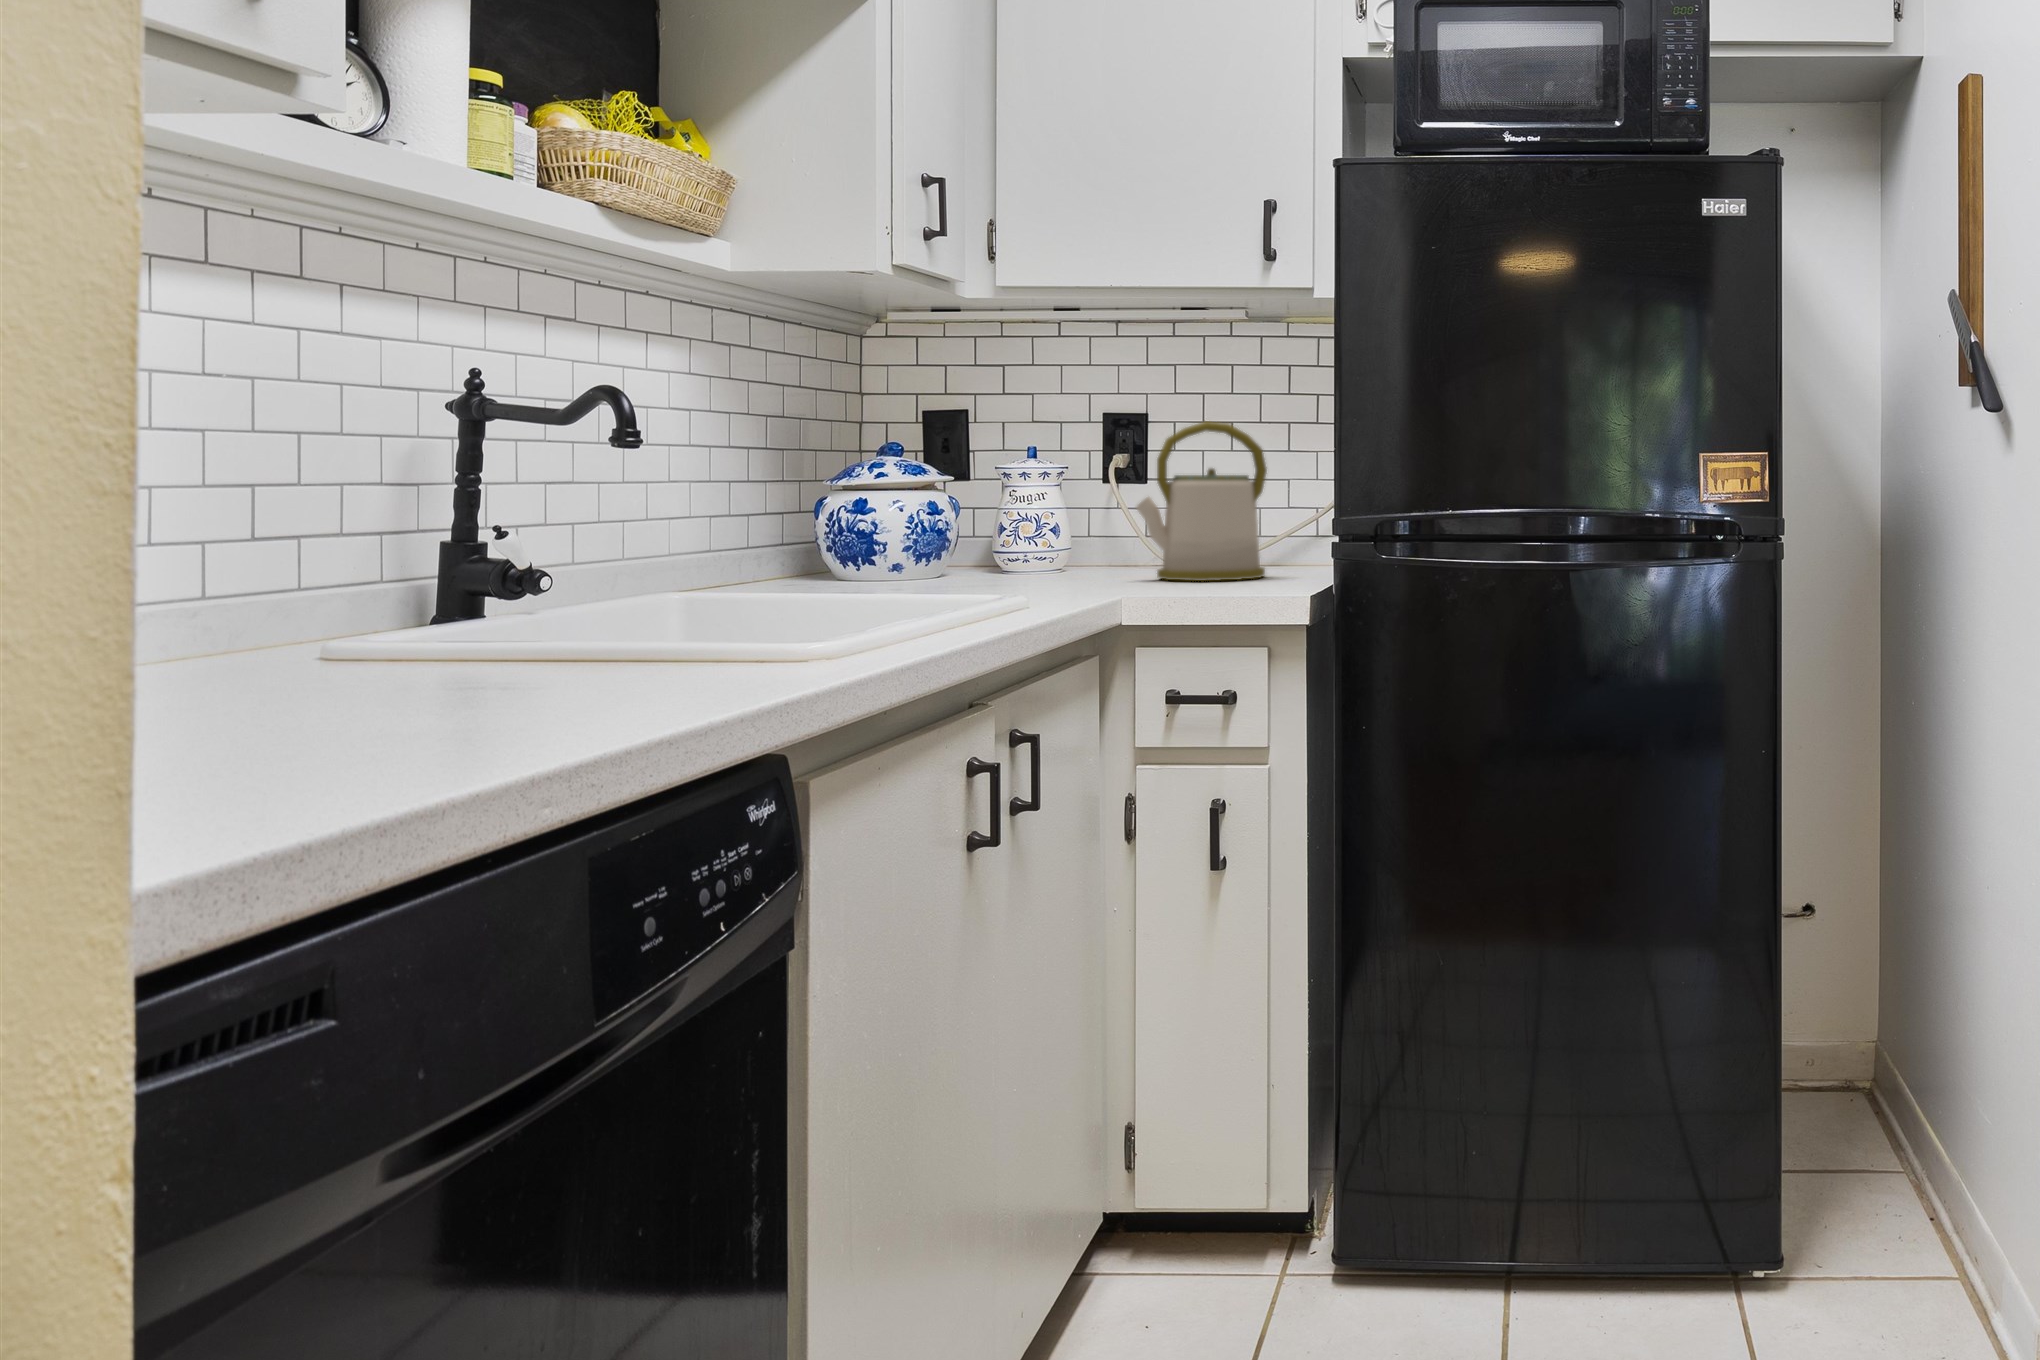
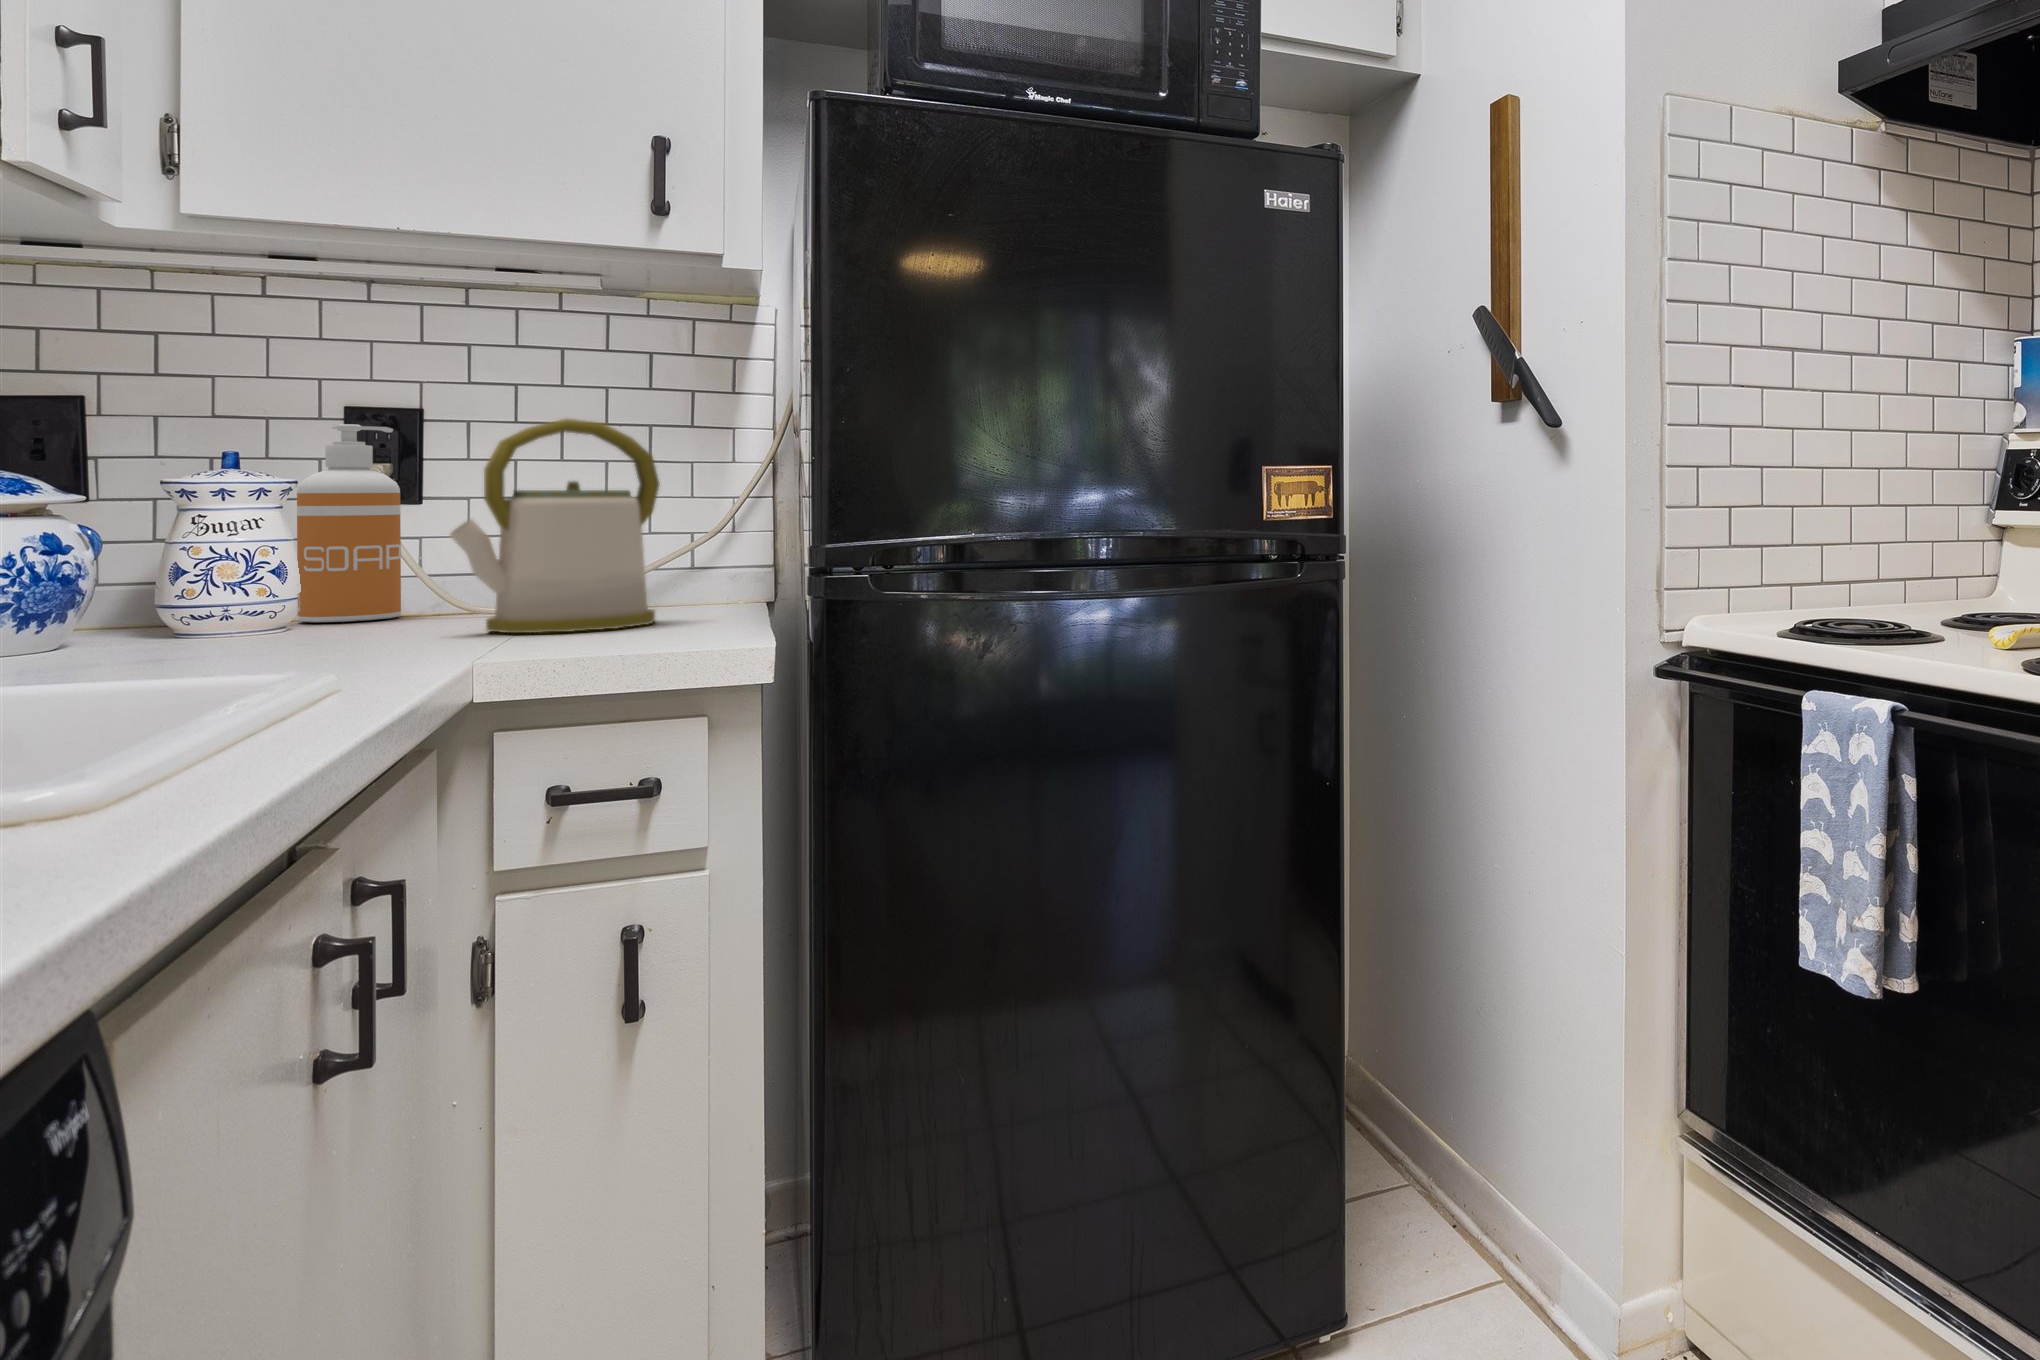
soap dispenser: none [1071,427,1128,569] -> present [297,424,401,622]

